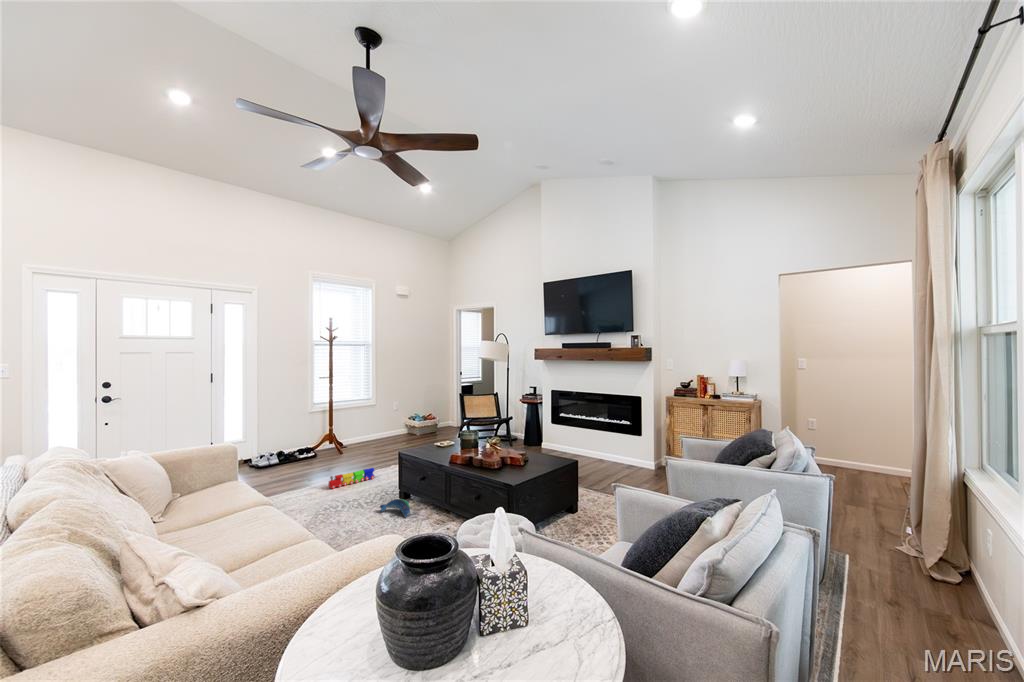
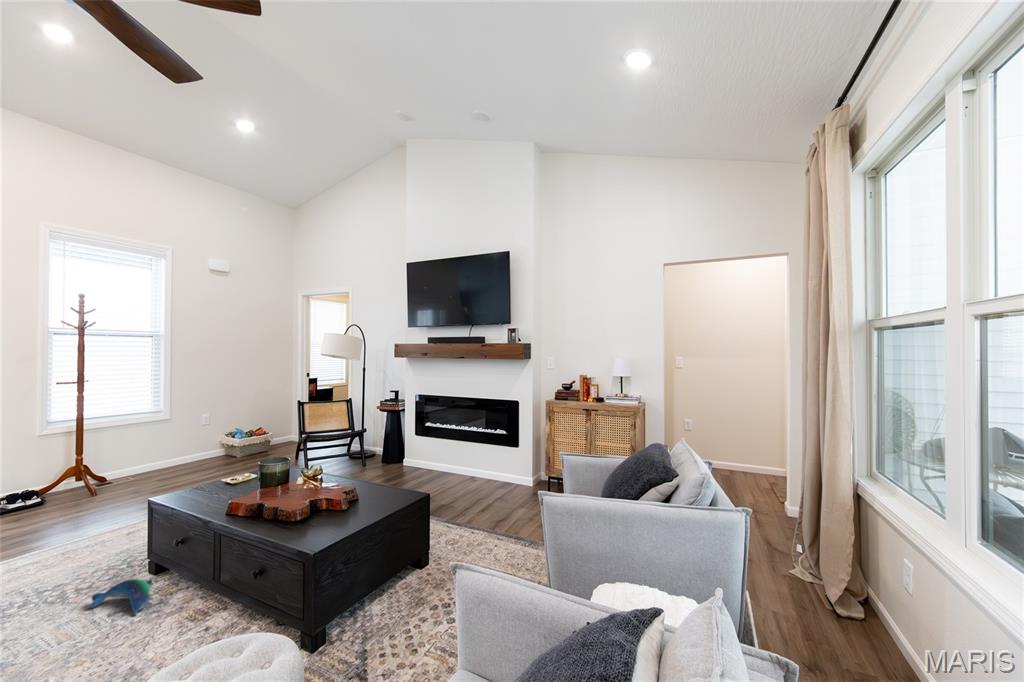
toy train: present [328,468,374,489] -> none [20,519,125,565]

